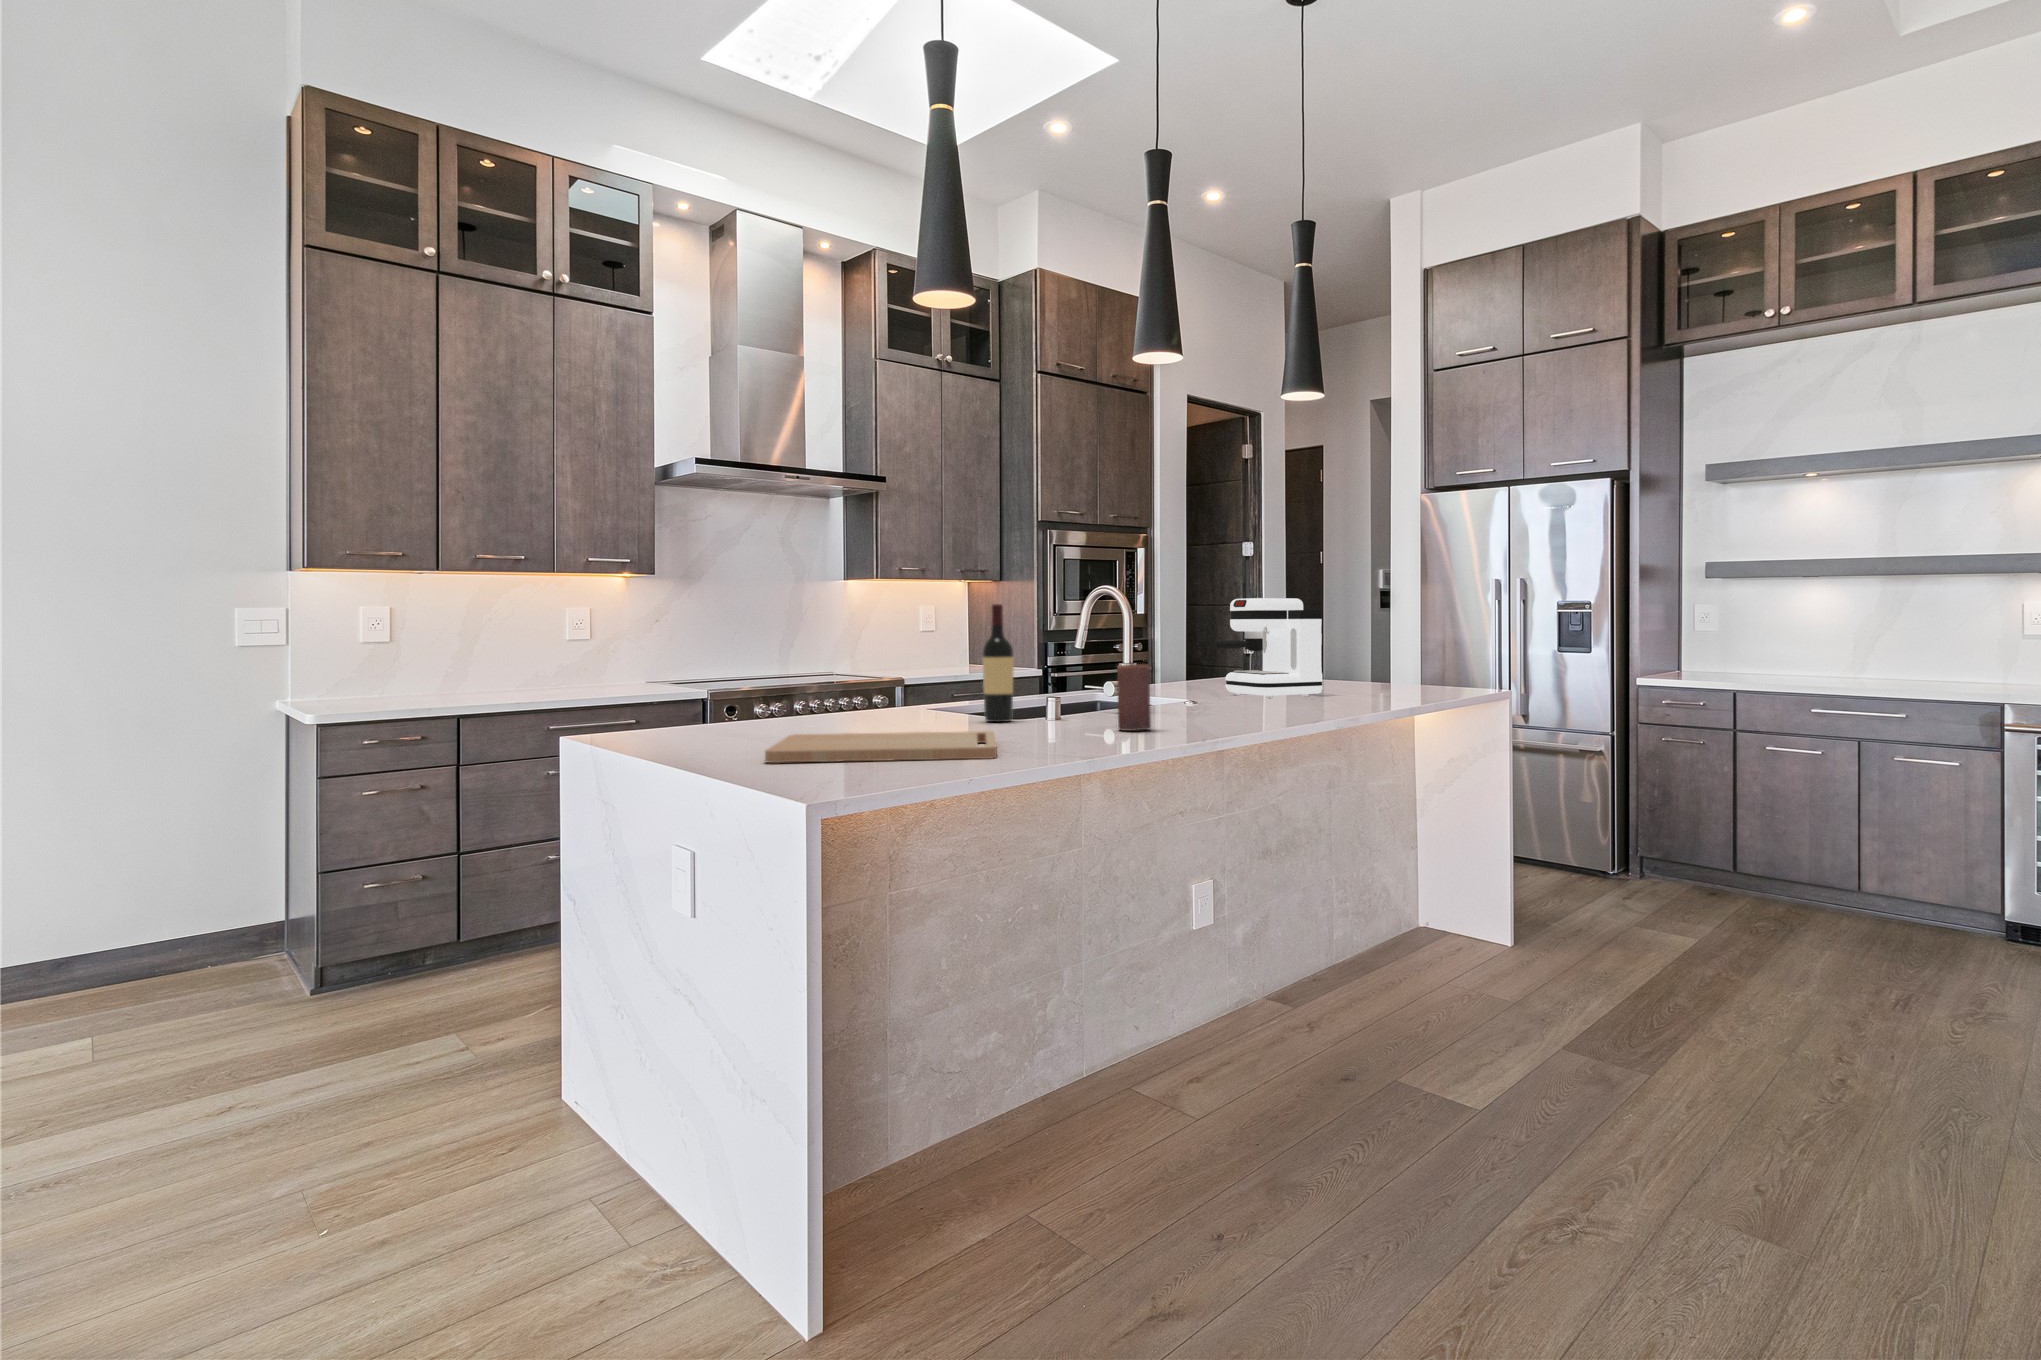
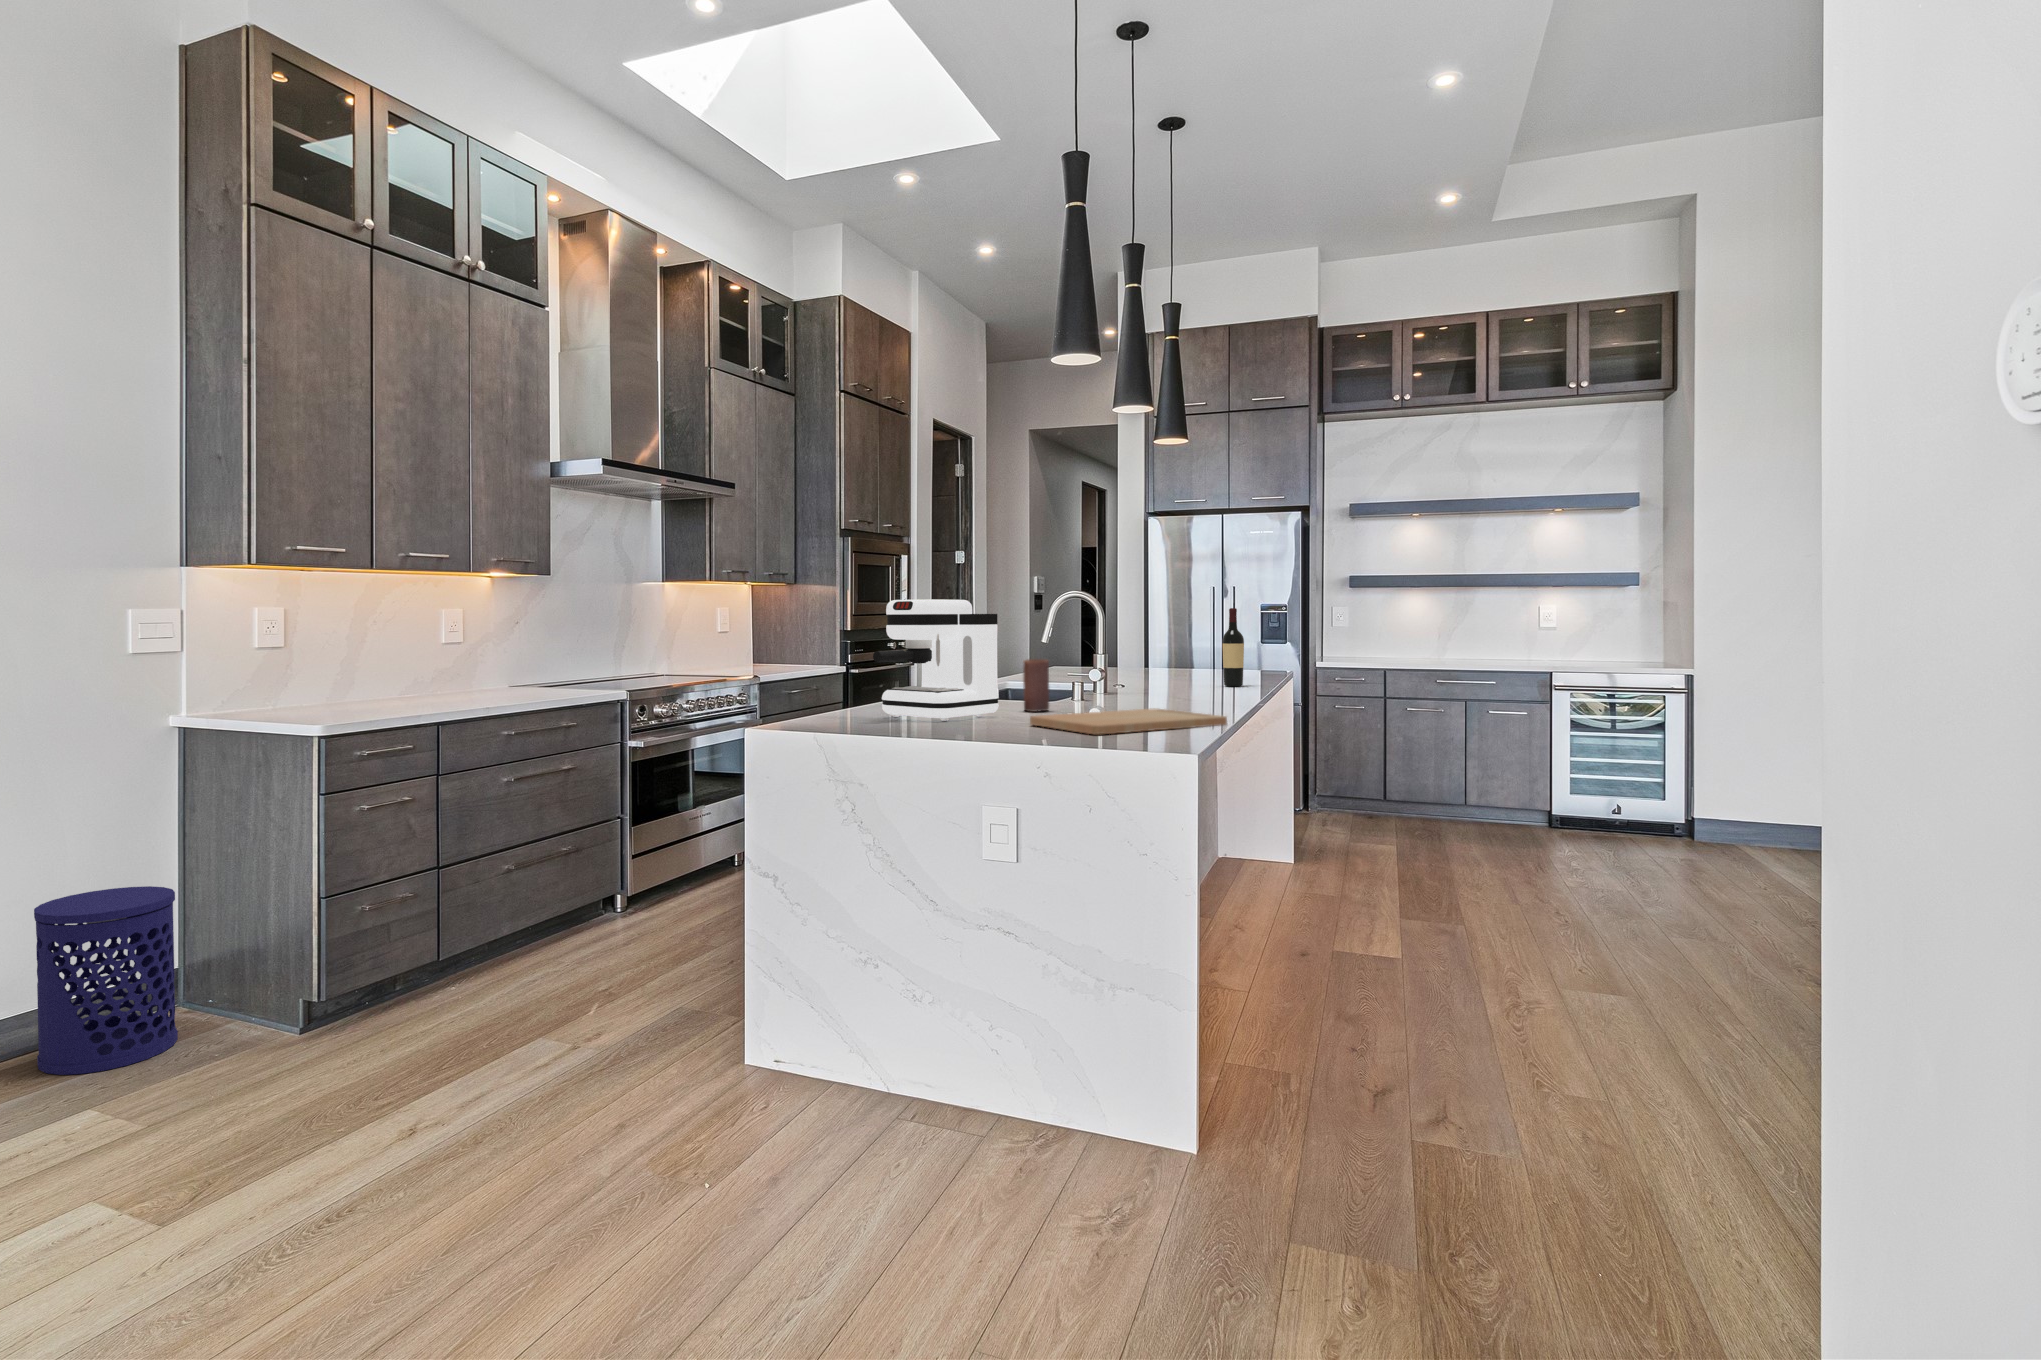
coffee maker: present [1212,598,1322,698] -> present [873,599,999,721]
wine bottle: present [982,604,1014,722] -> present [1223,608,1244,687]
candle: present [1117,664,1151,731] -> present [1023,659,1049,712]
waste bin: none [107,847,233,1004] -> present [34,886,178,1075]

